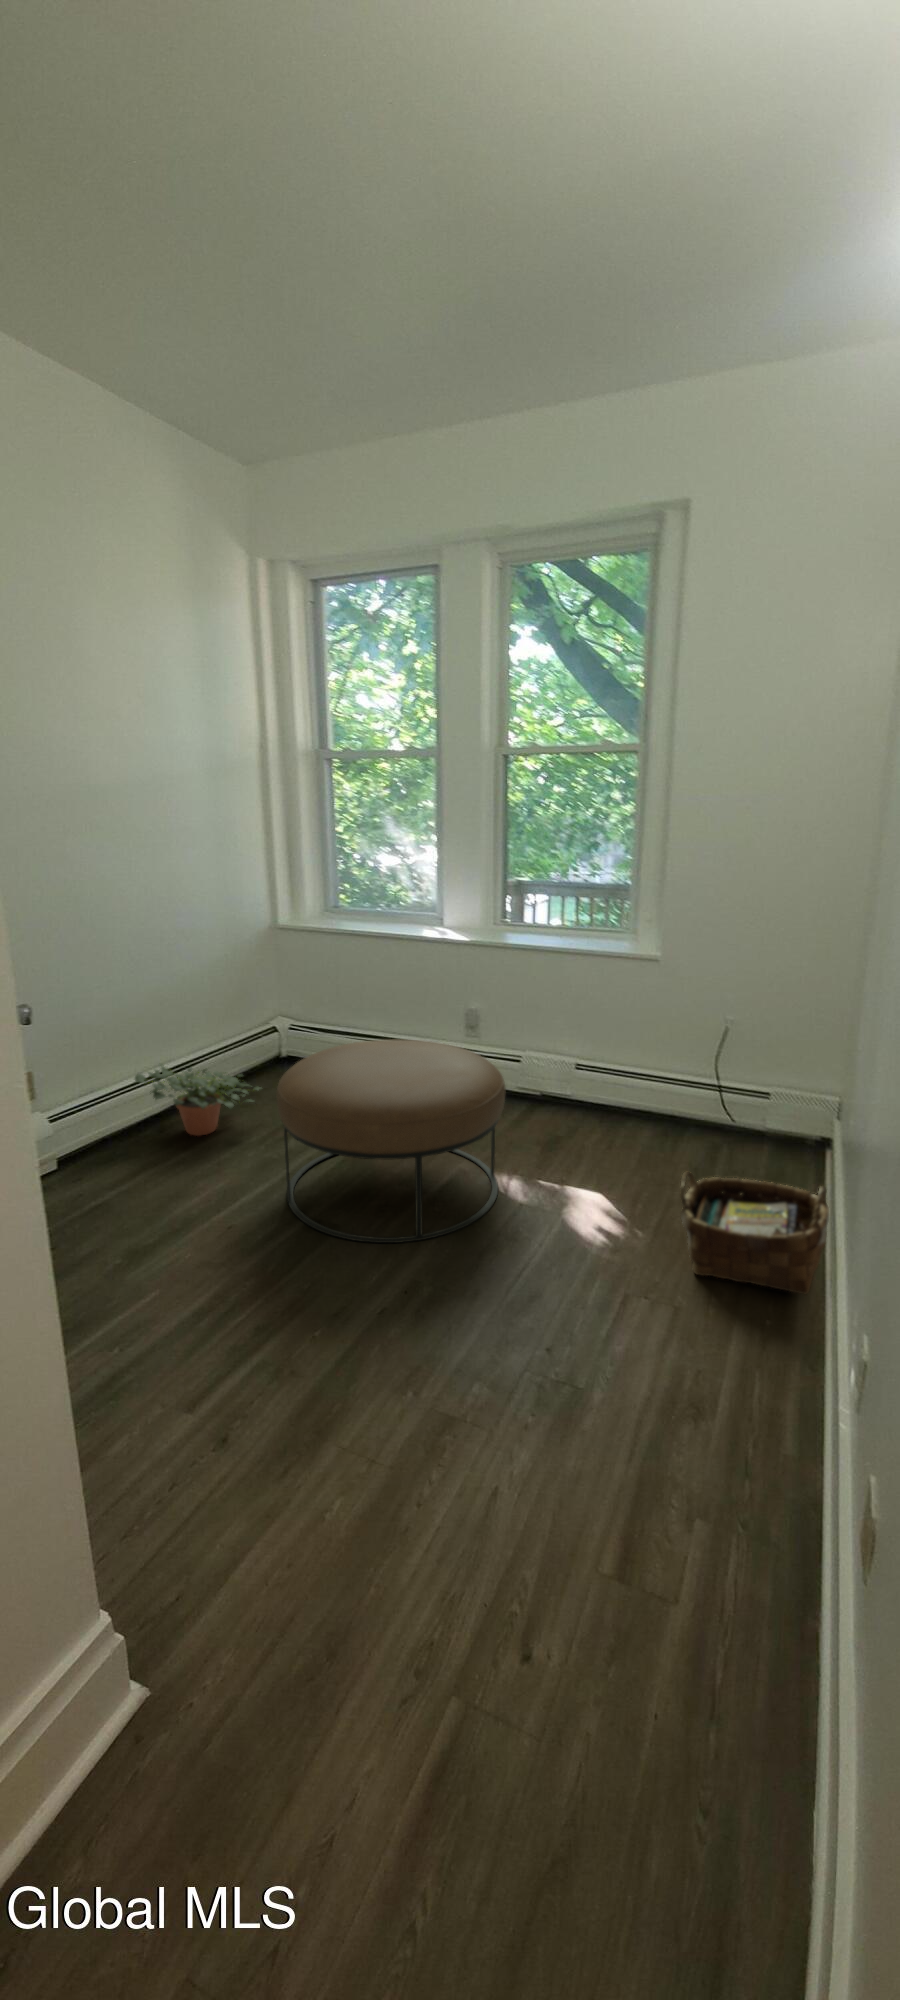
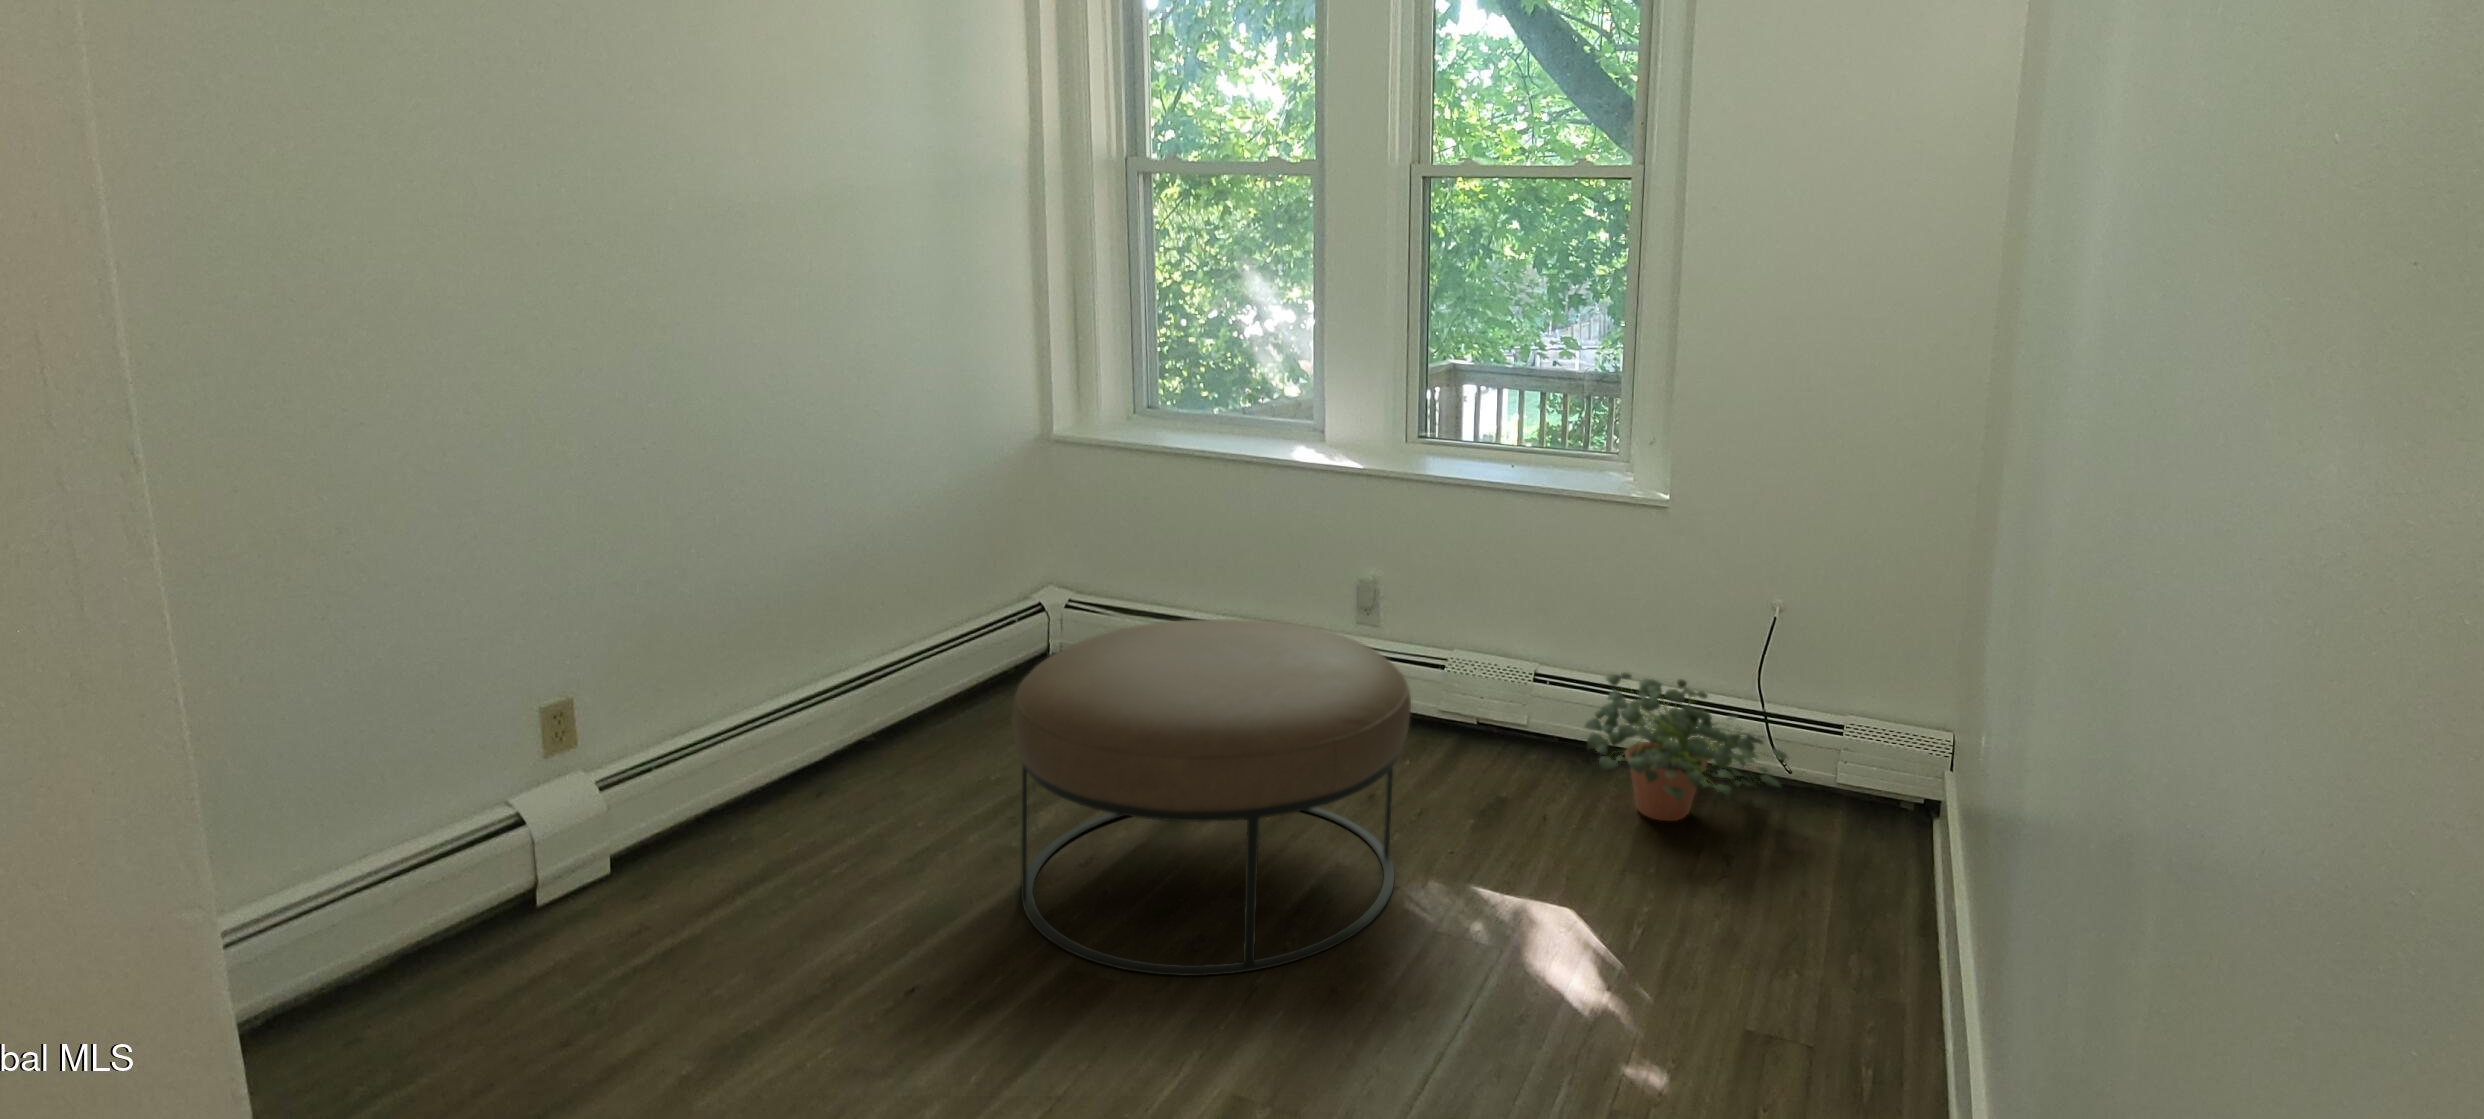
potted plant: present [135,1064,261,1136] -> present [1585,673,1788,821]
woven basket: present [681,1172,829,1294] -> none [1704,850,1954,1073]

